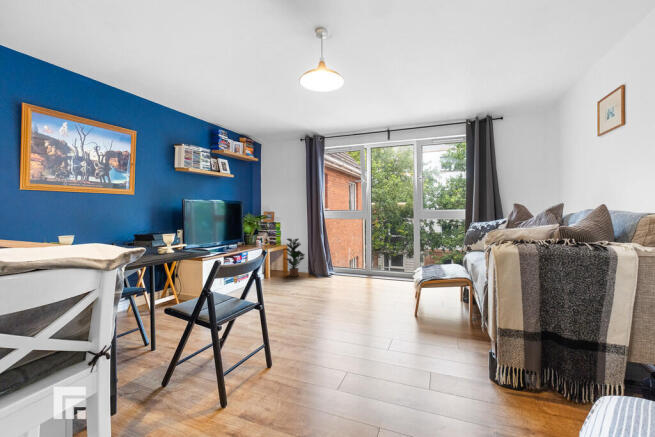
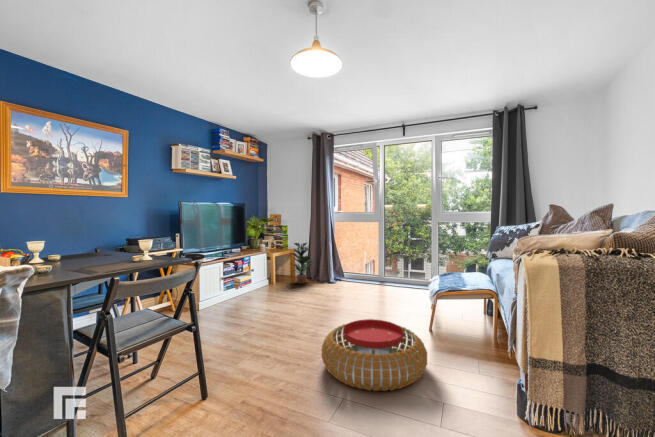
pouf: none [323,303,414,361] -> present [322,319,427,391]

